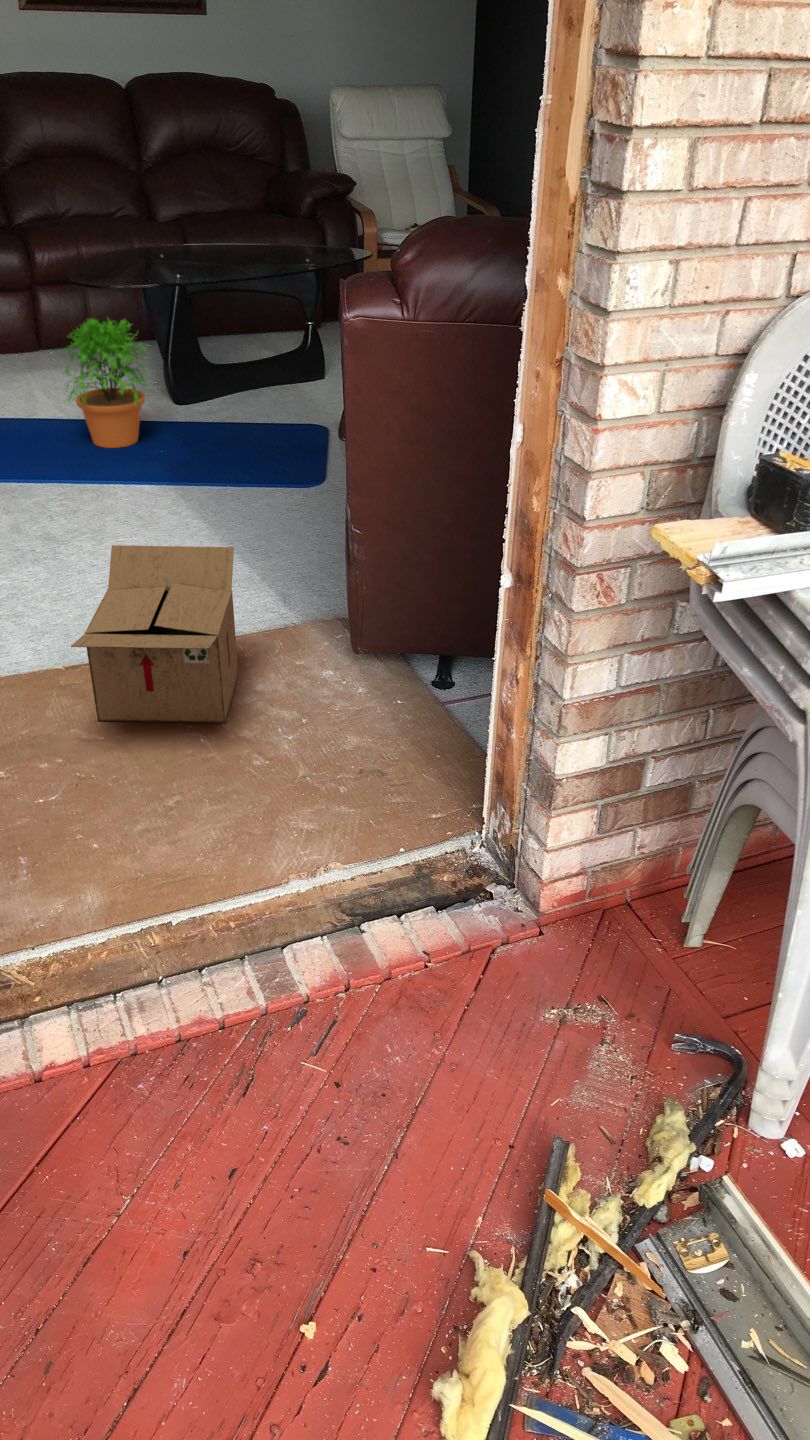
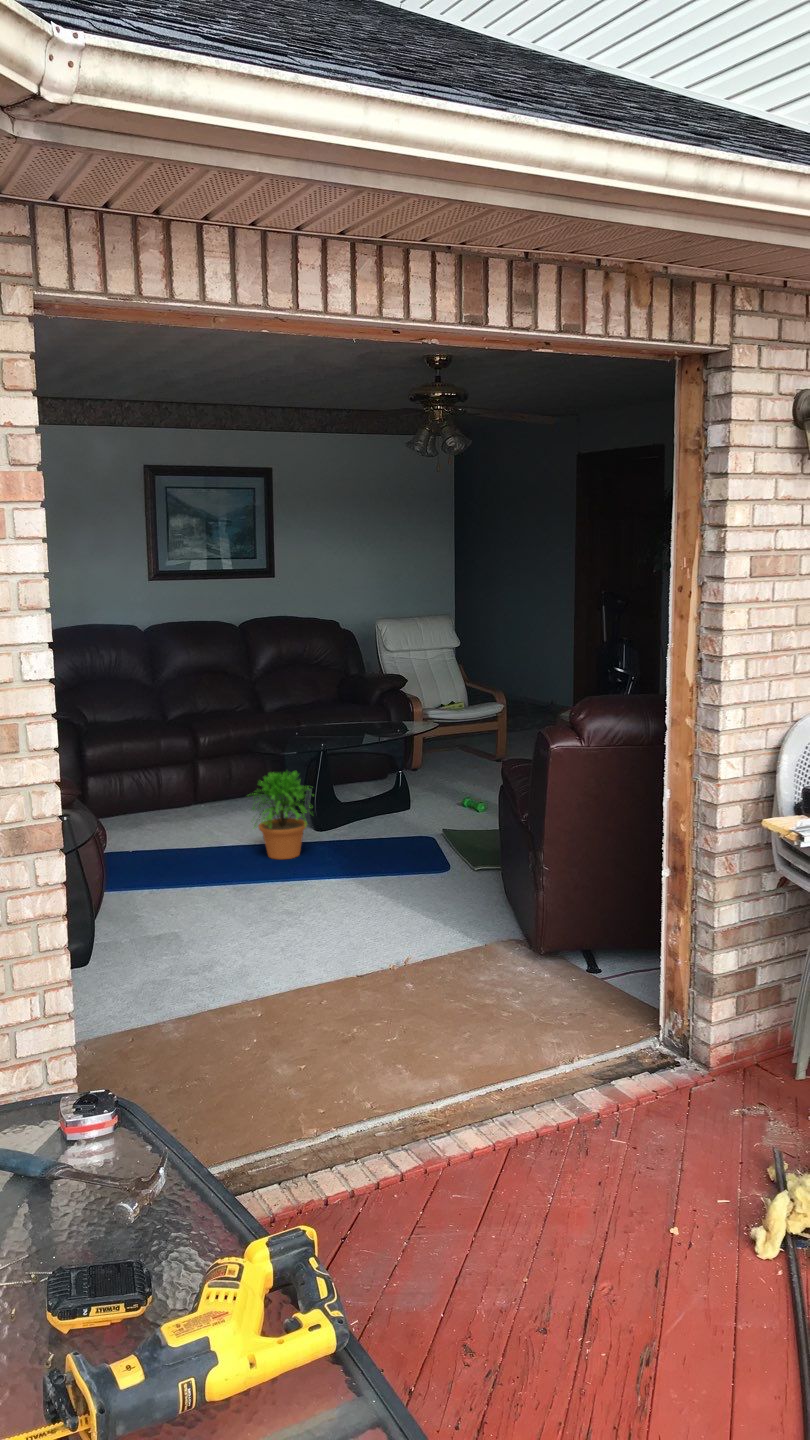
cardboard box: present [71,545,238,723] -> none [379,892,471,1005]

